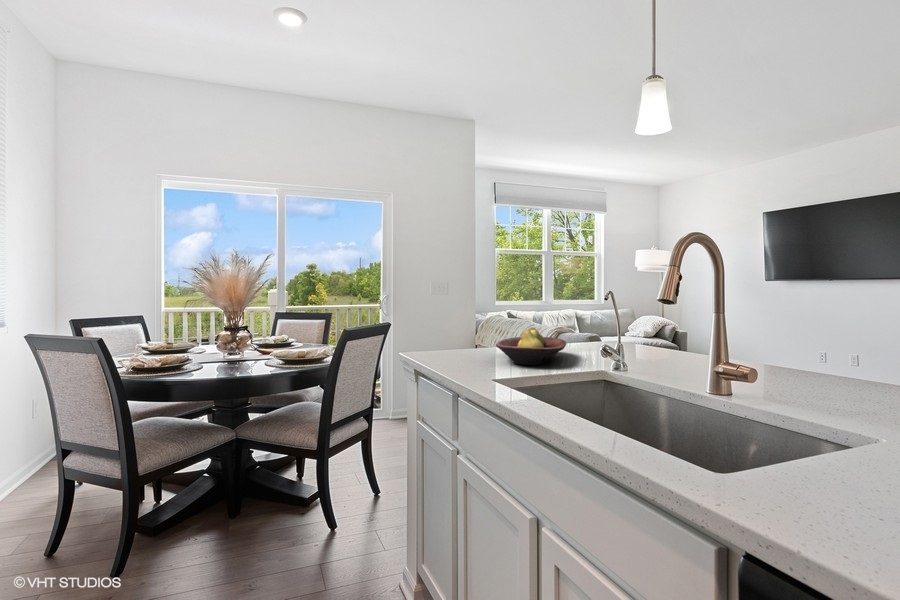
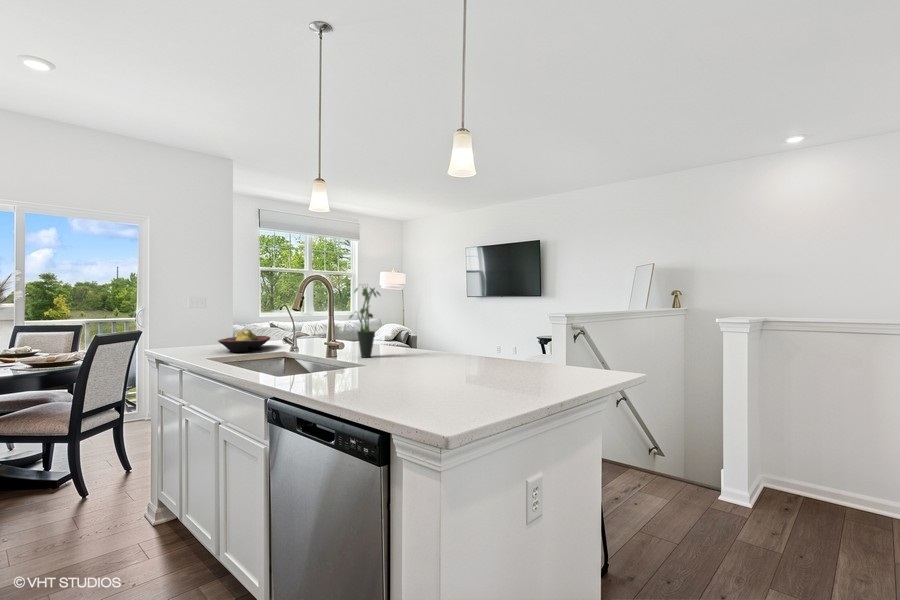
potted plant: none [766,240,857,401] -> present [349,287,380,357]

